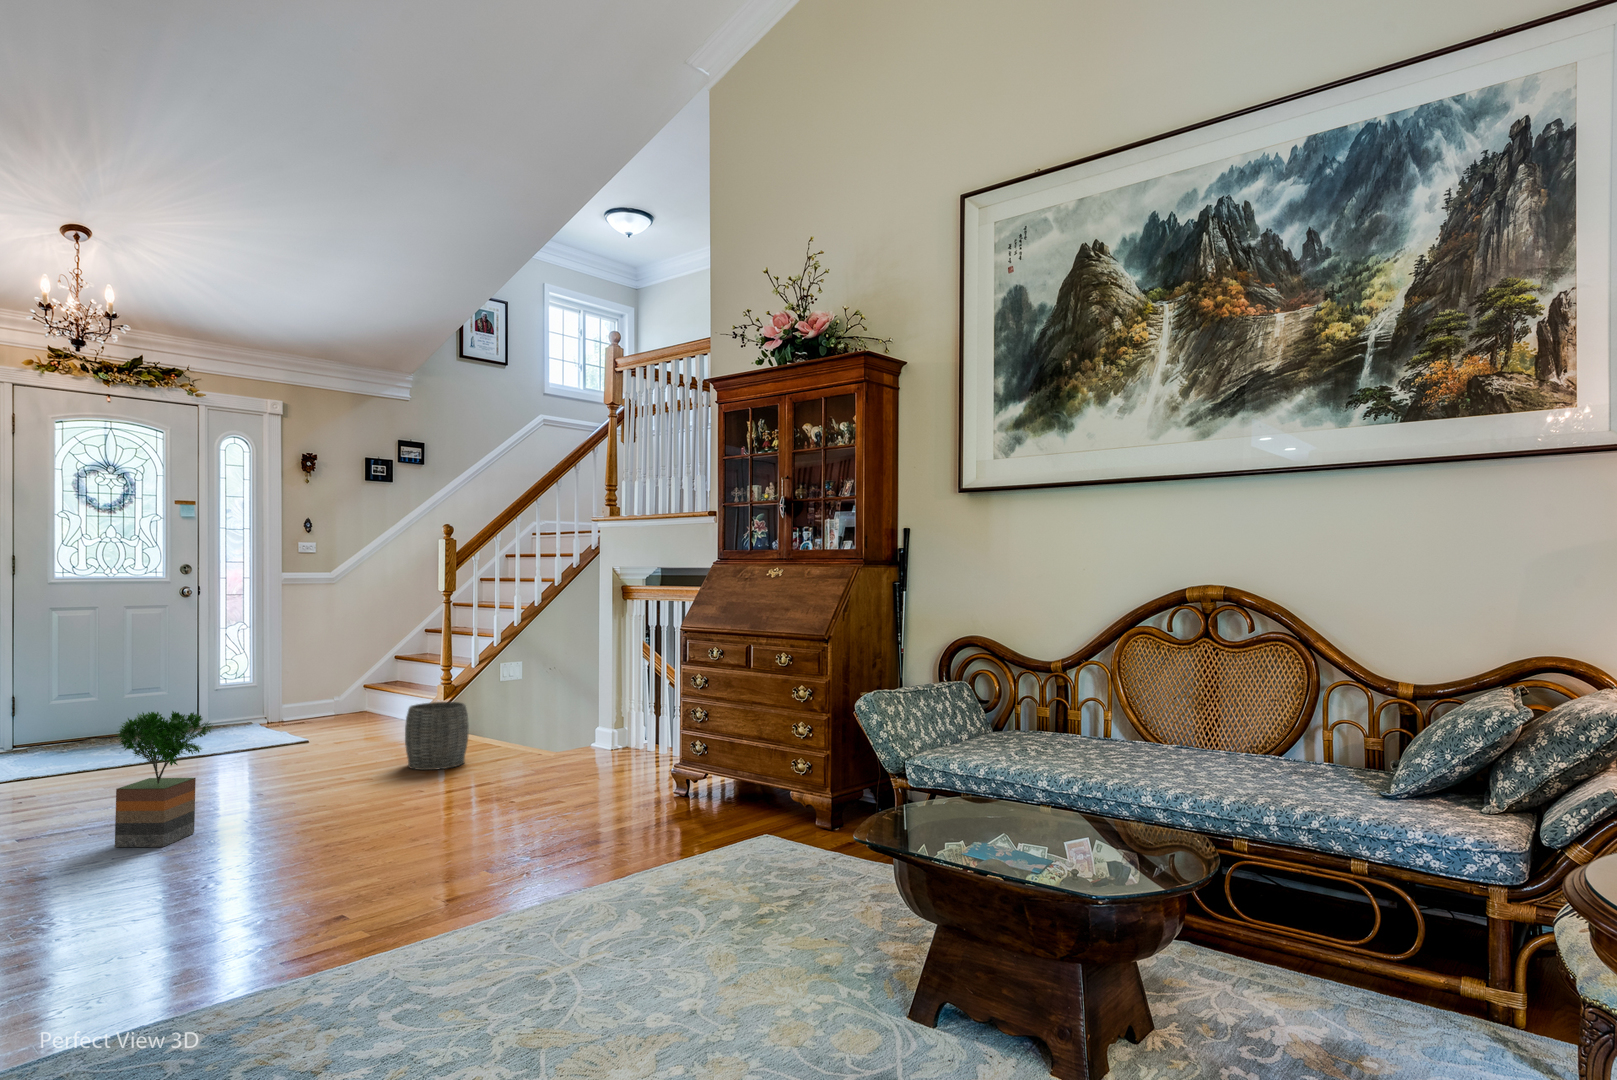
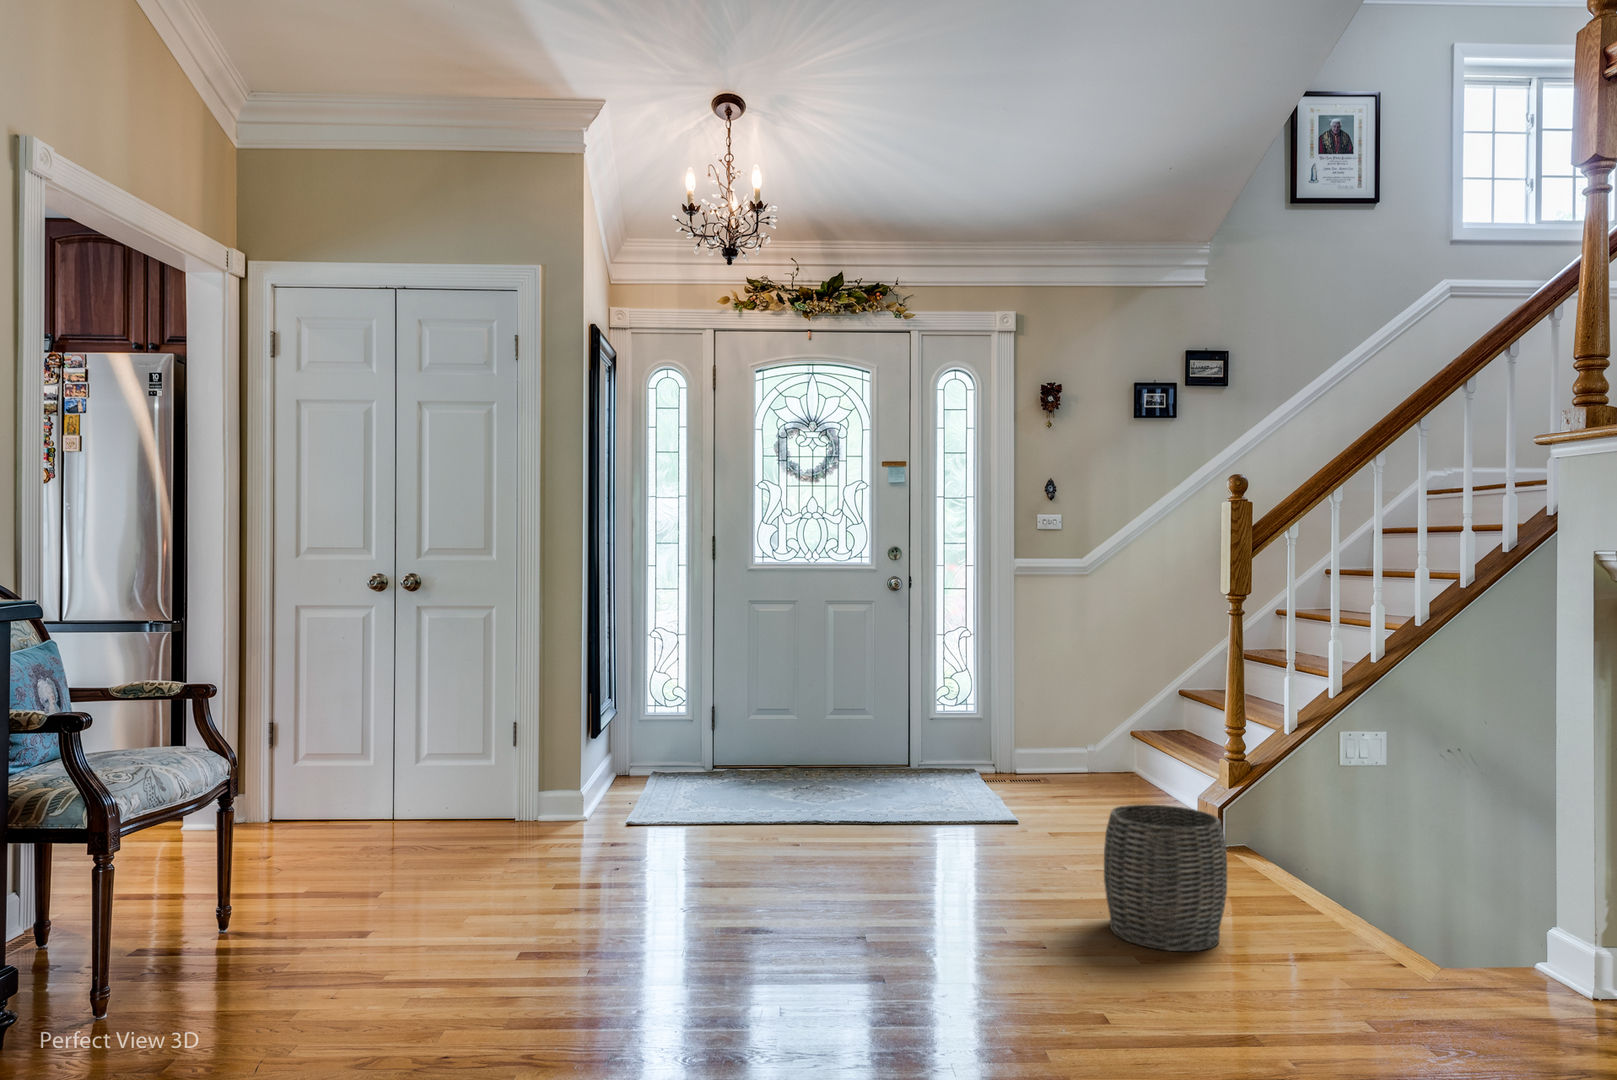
potted tree: present [115,711,213,847] -> none [543,770,706,1020]

